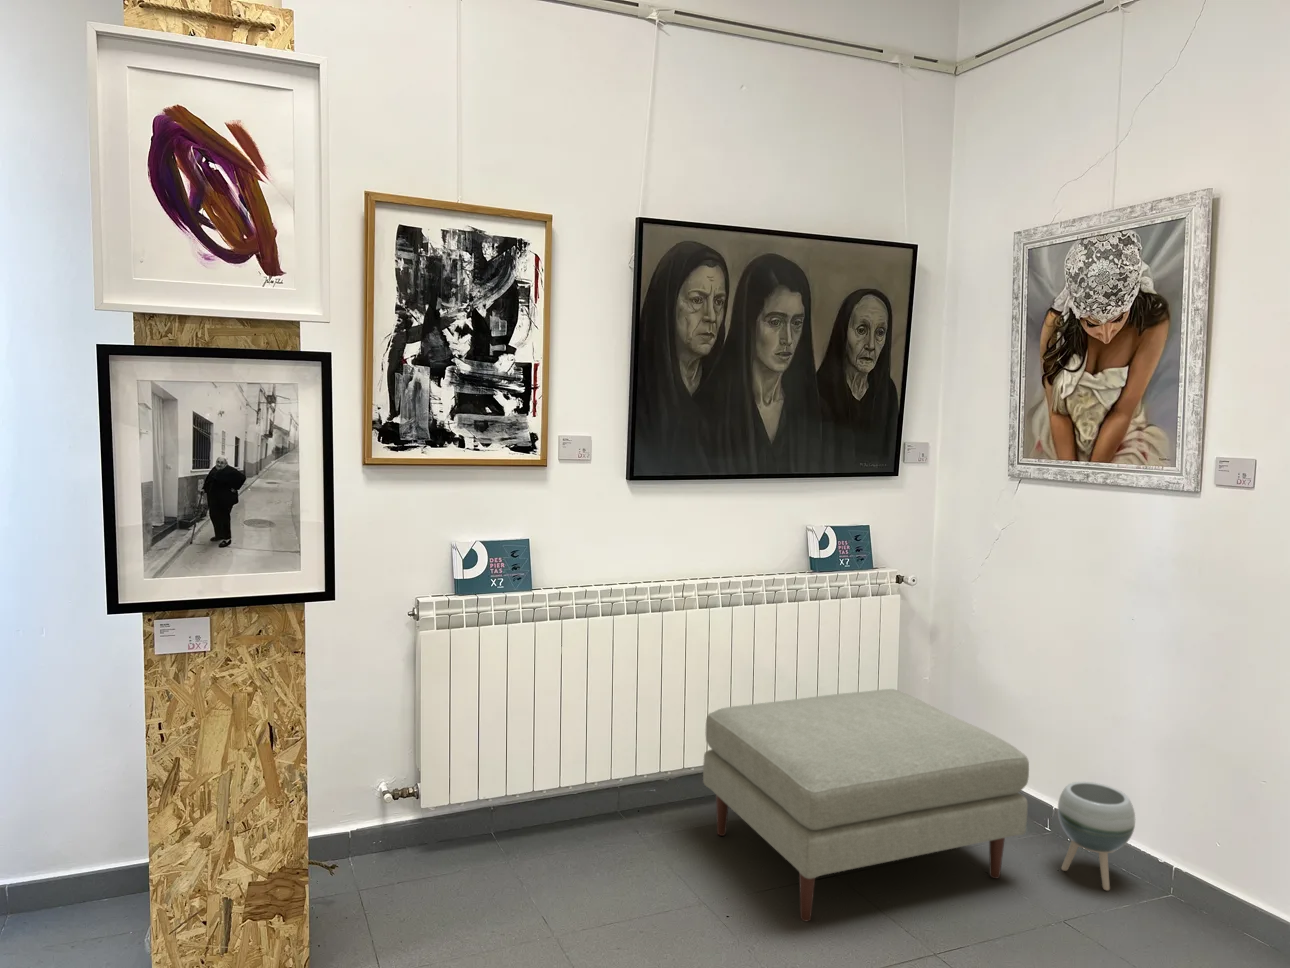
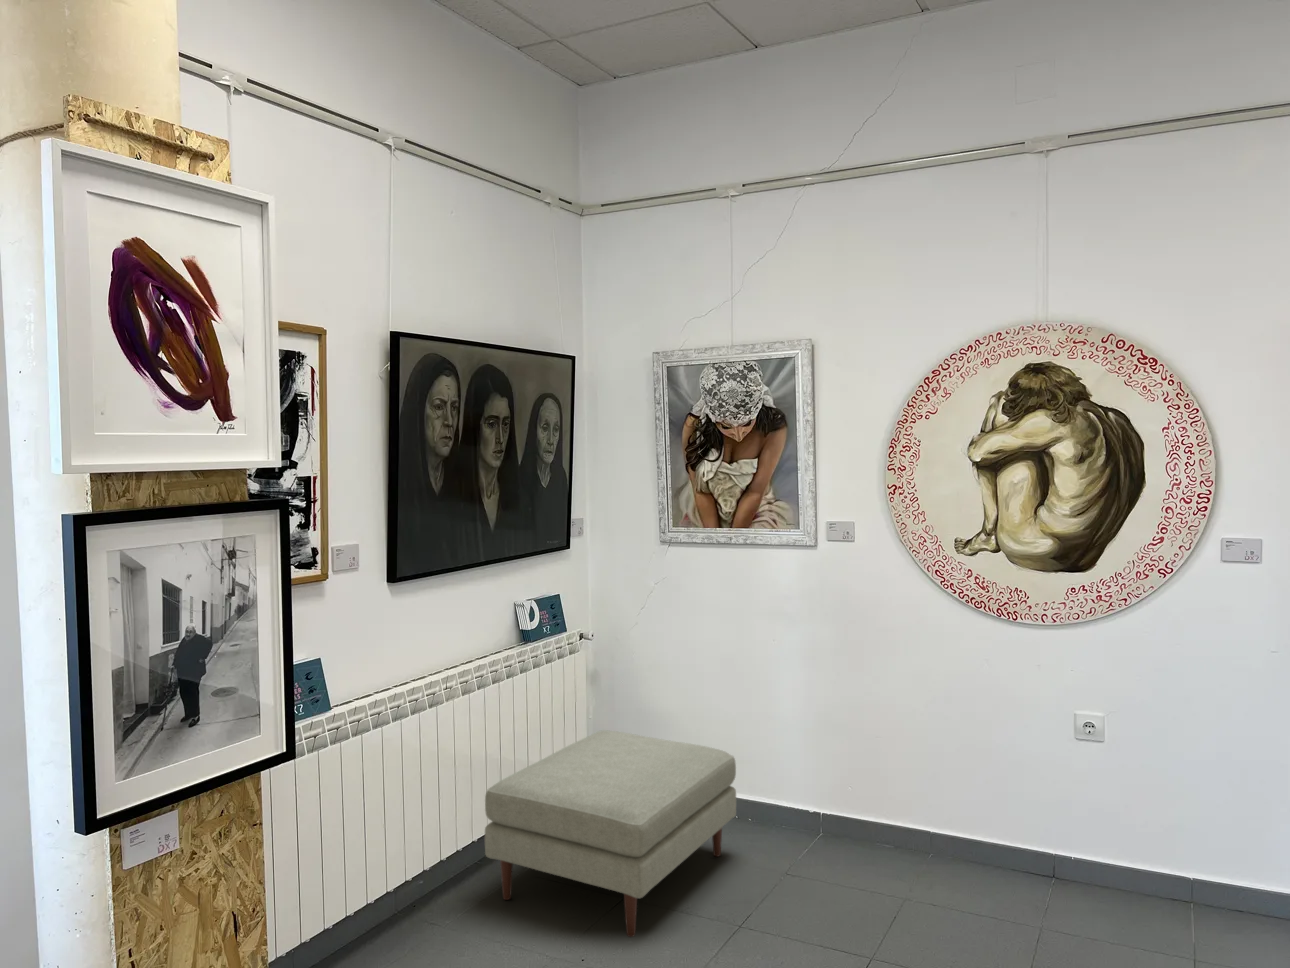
planter: present [1058,782,1135,890] -> none [742,764,793,839]

